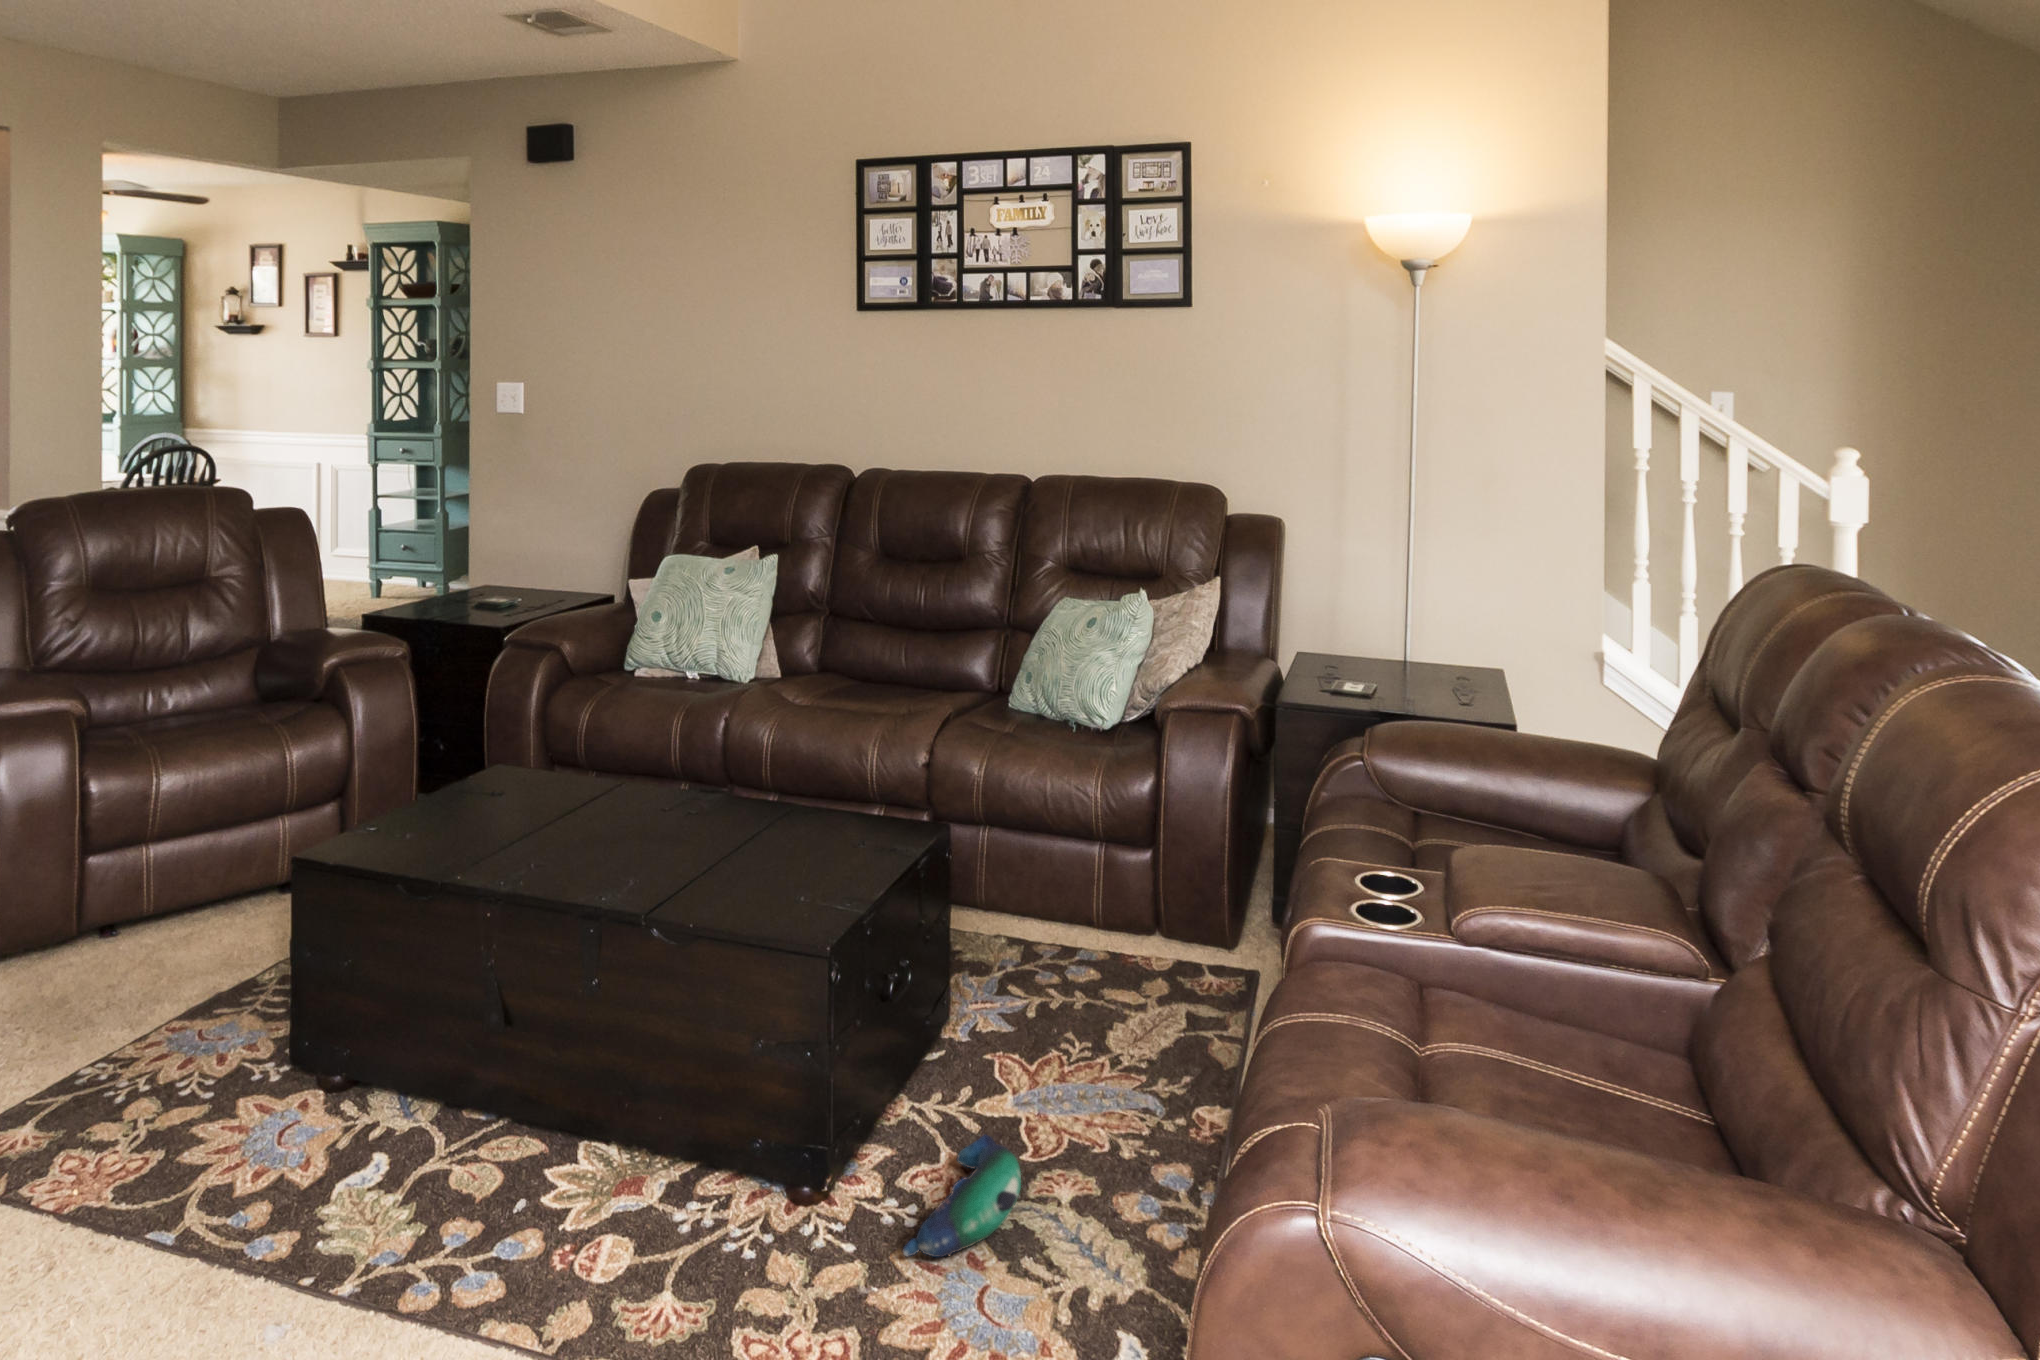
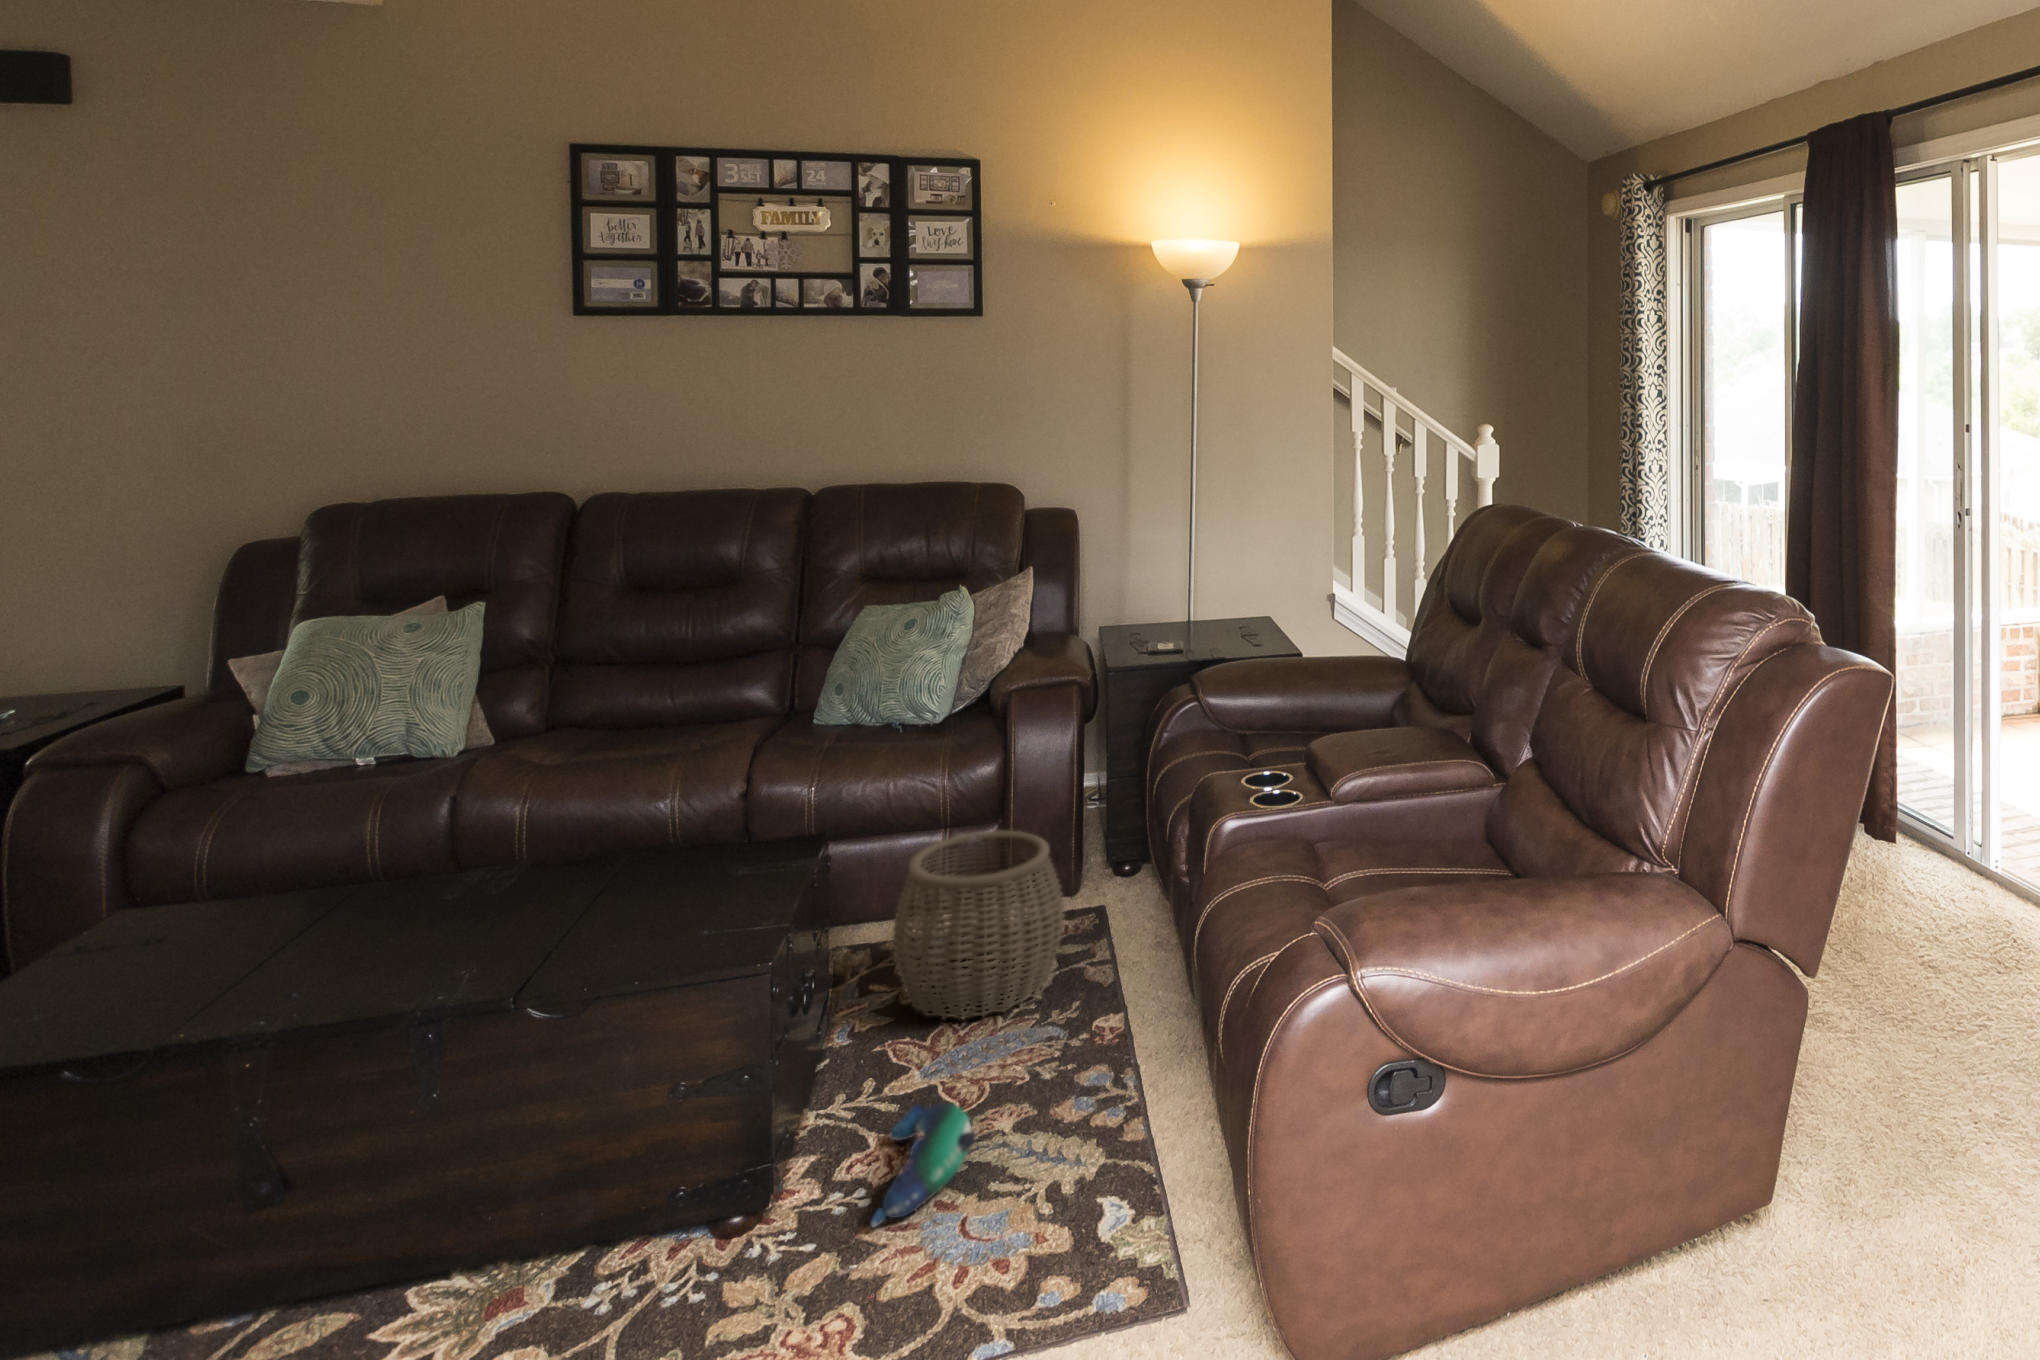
woven basket: none [1015,853,1188,1059] -> present [892,830,1064,1019]

